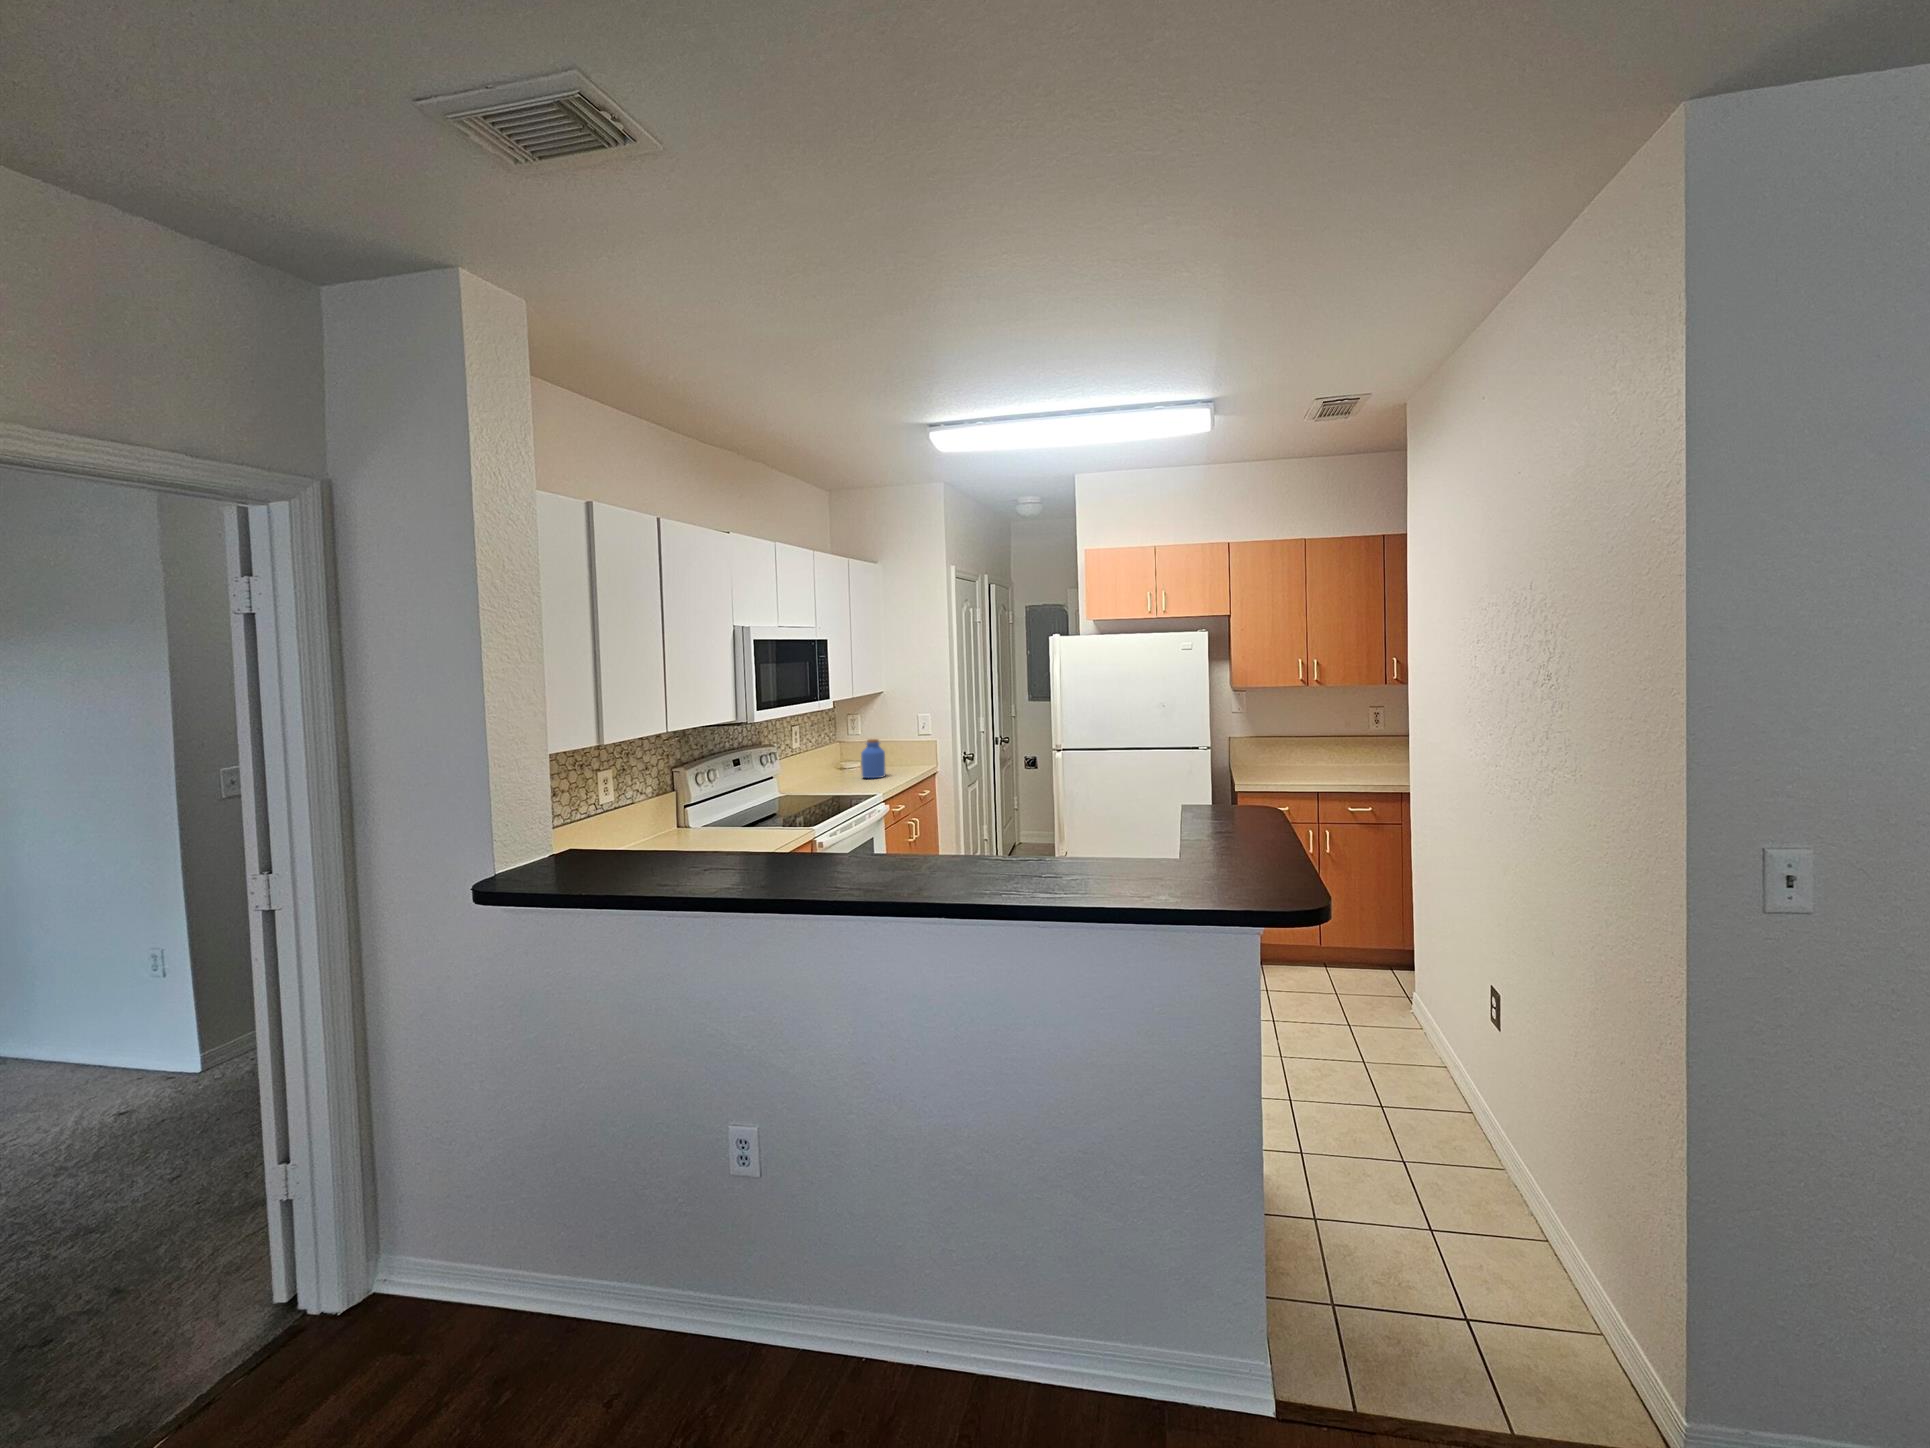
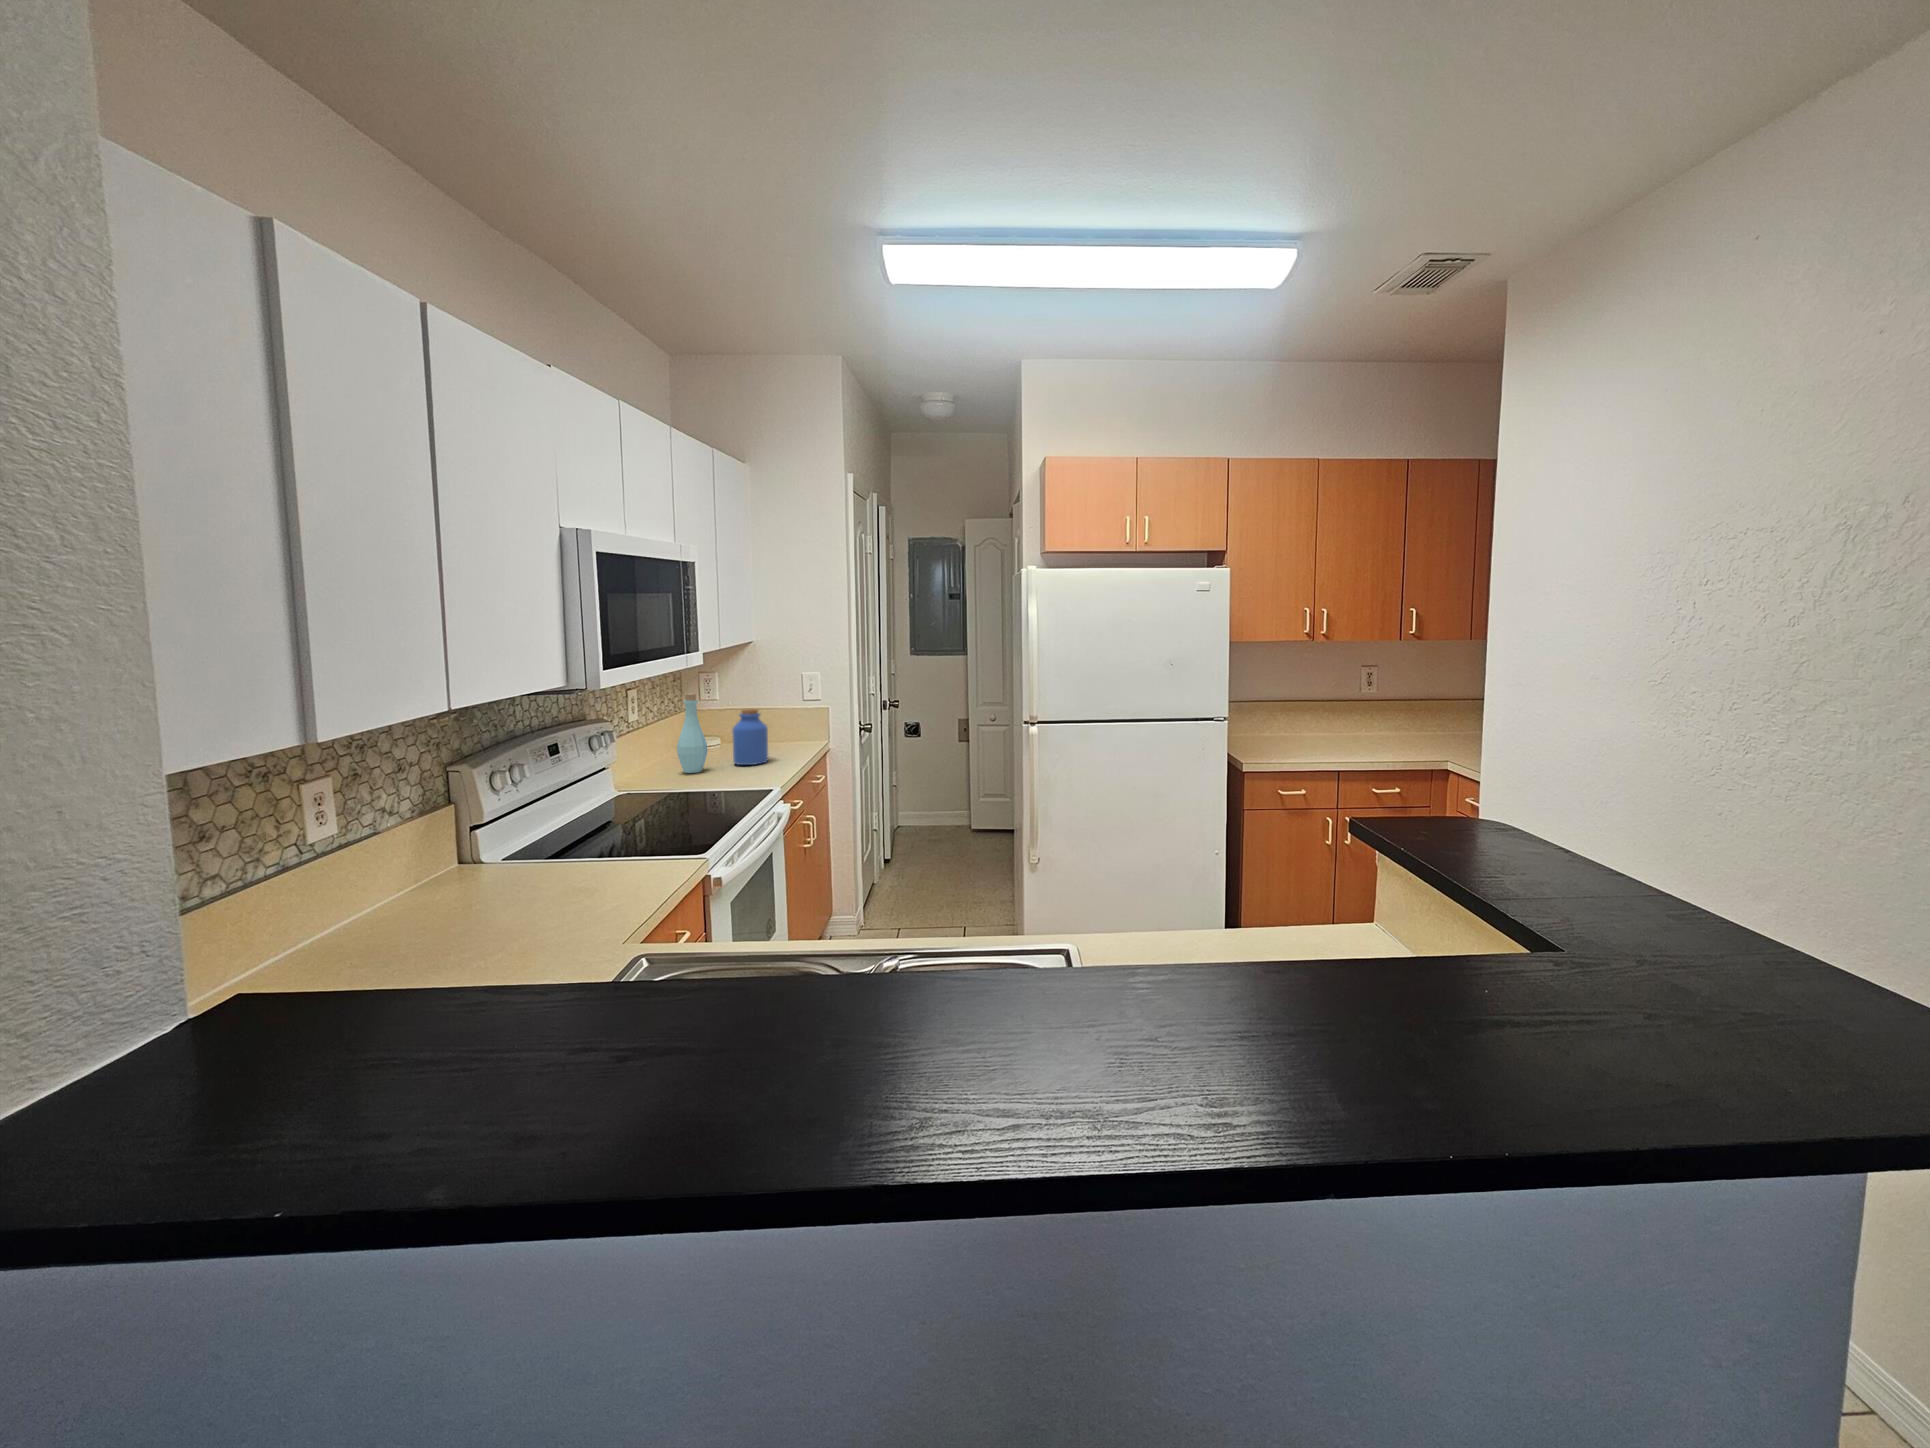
bottle: none [824,728,844,783] -> present [677,694,708,773]

